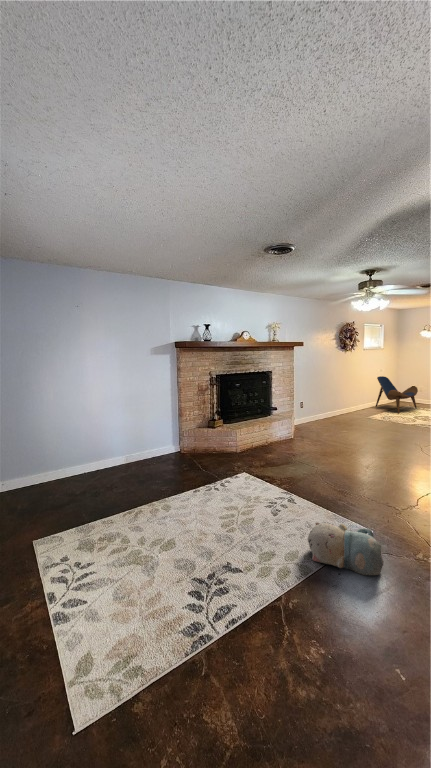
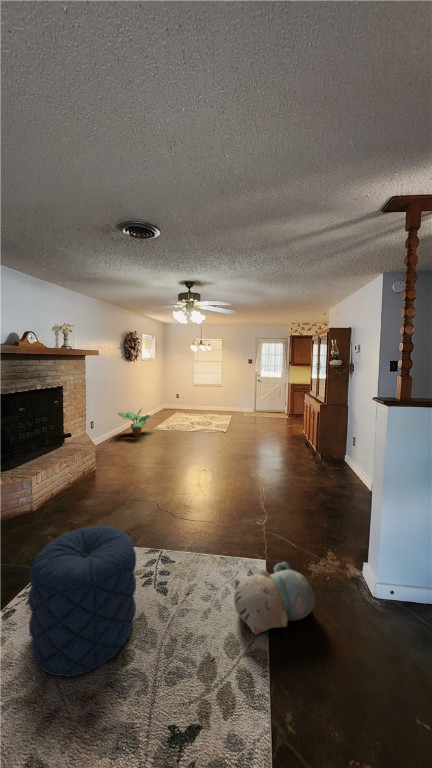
lounge chair: present [376,376,418,413] -> none [151,387,185,421]
potted plant: none [329,394,368,421] -> present [118,409,155,436]
pouf: none [192,453,251,527] -> present [28,526,136,677]

